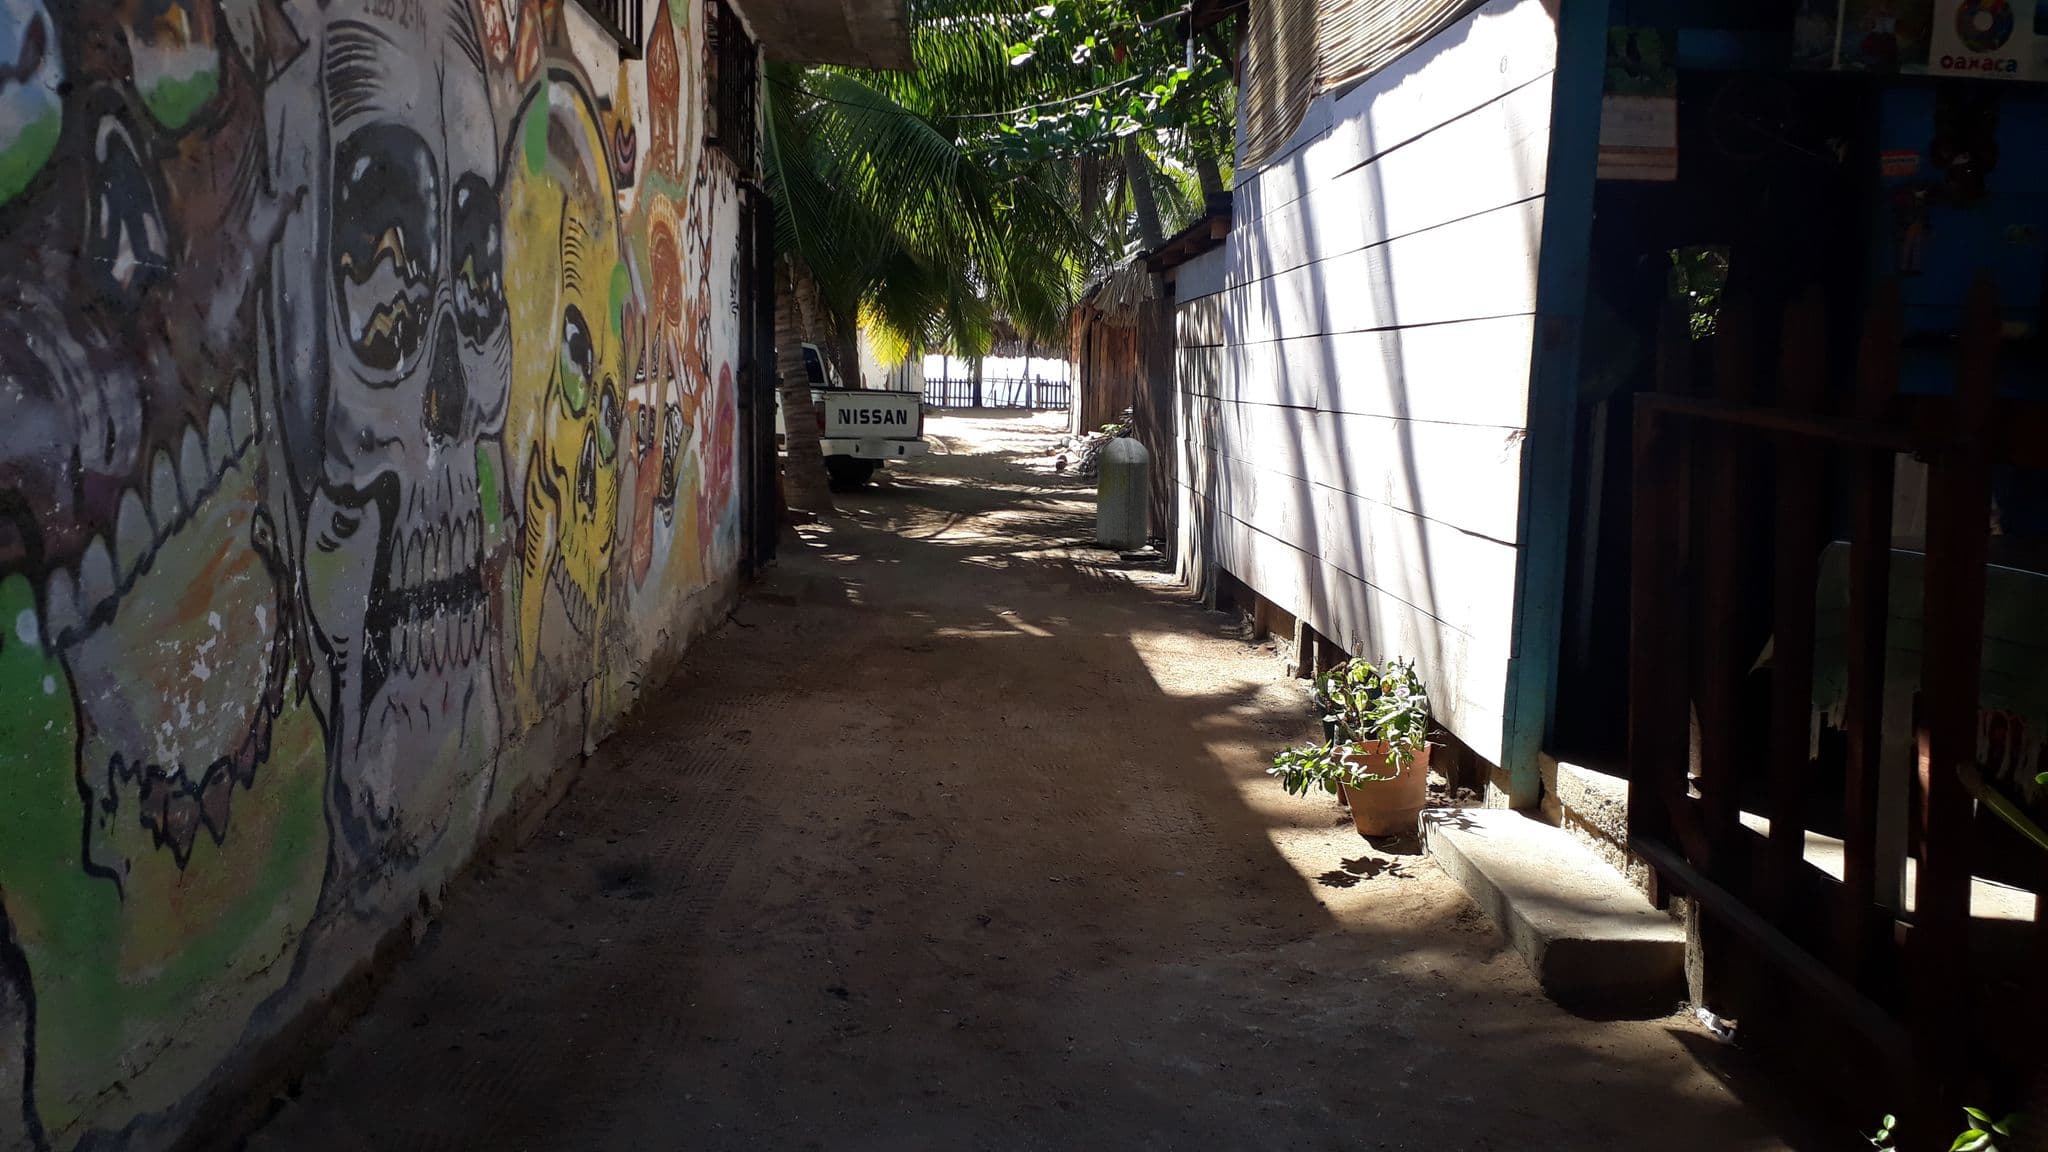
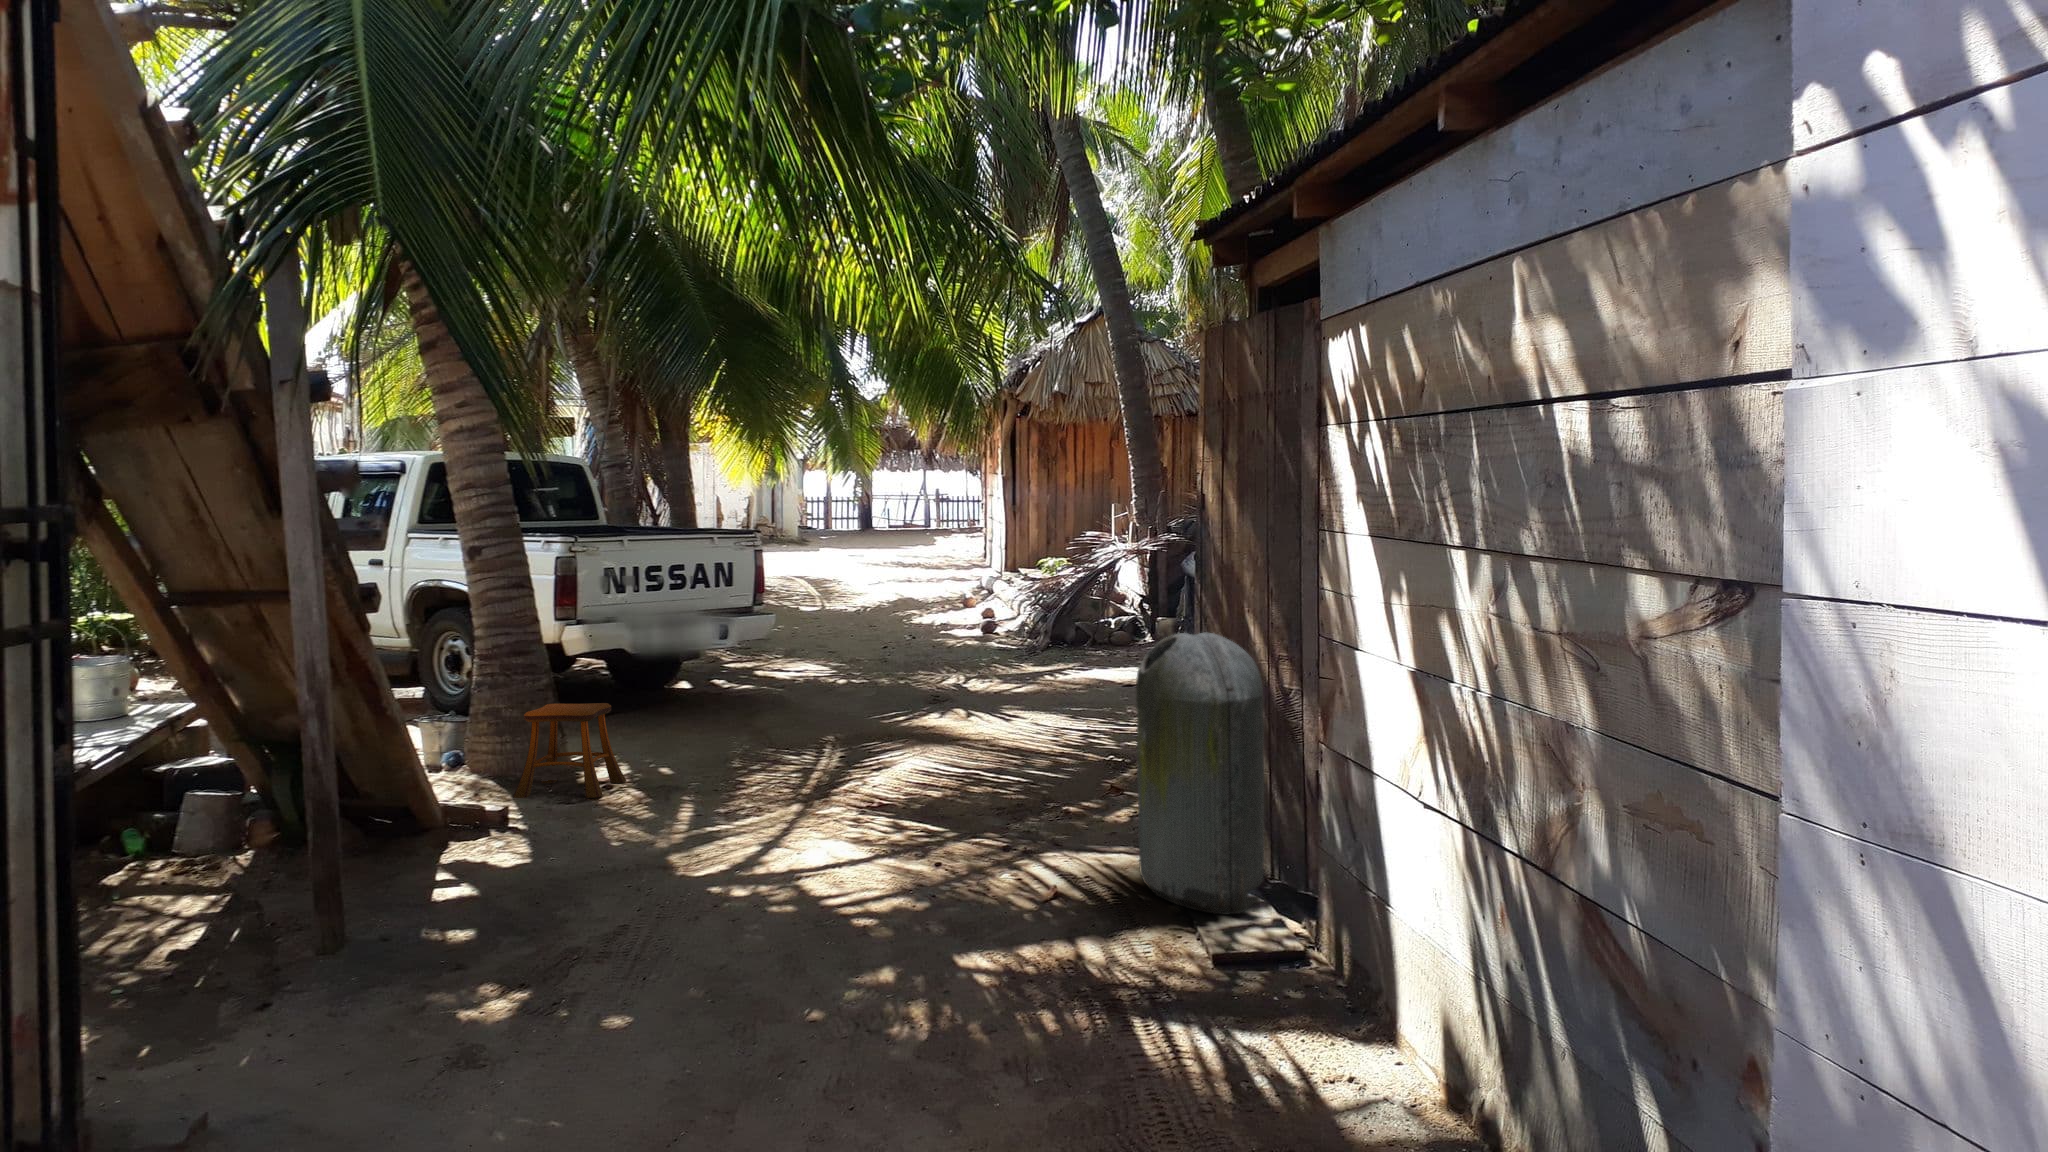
stool: none [812,472,863,516] -> present [513,703,626,798]

